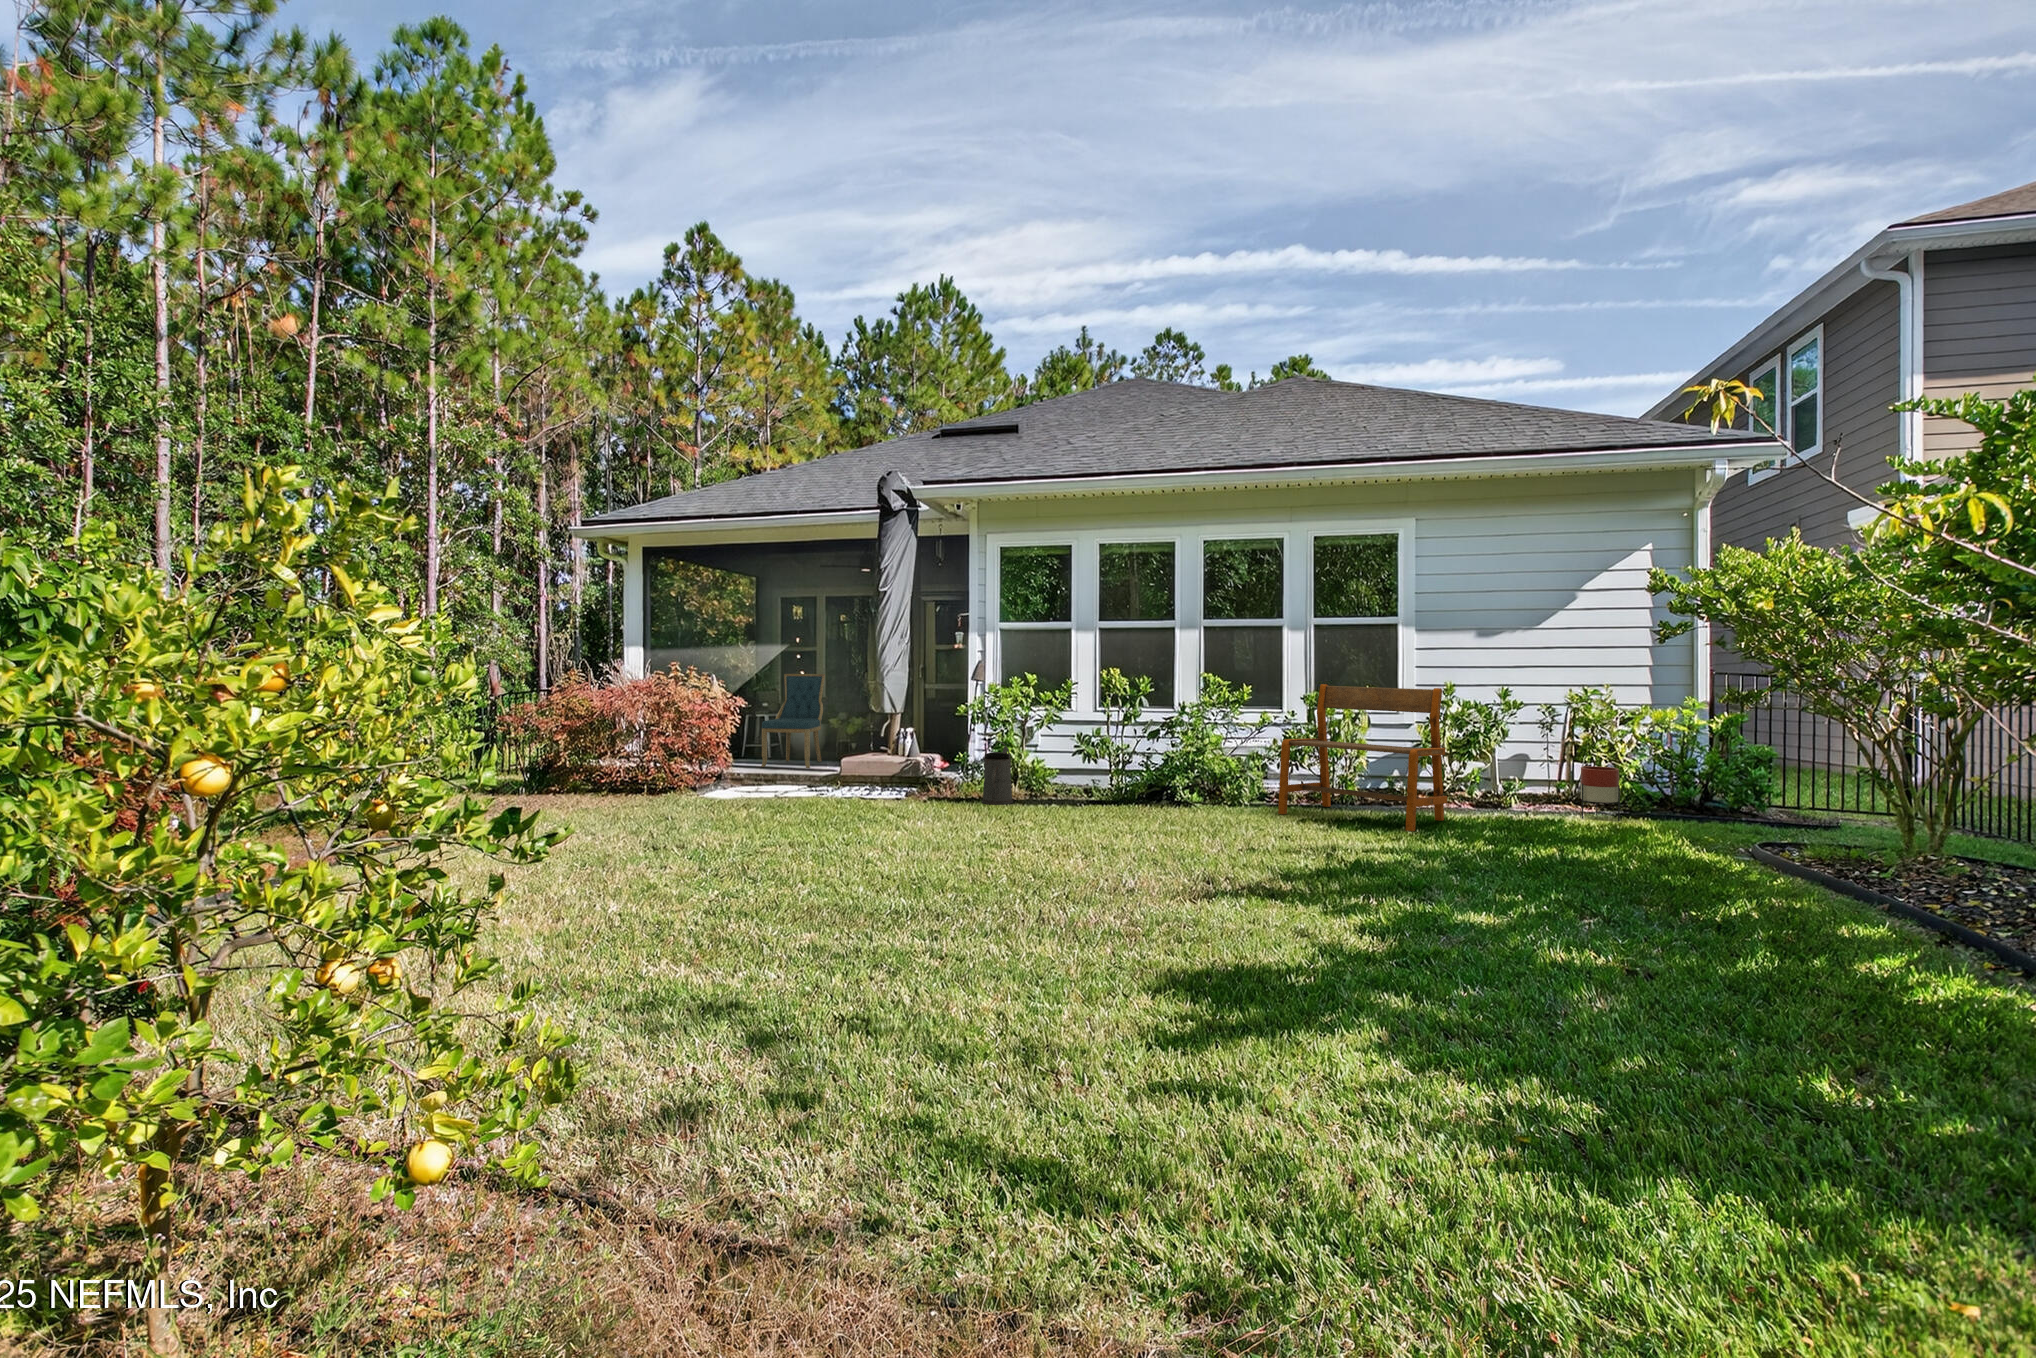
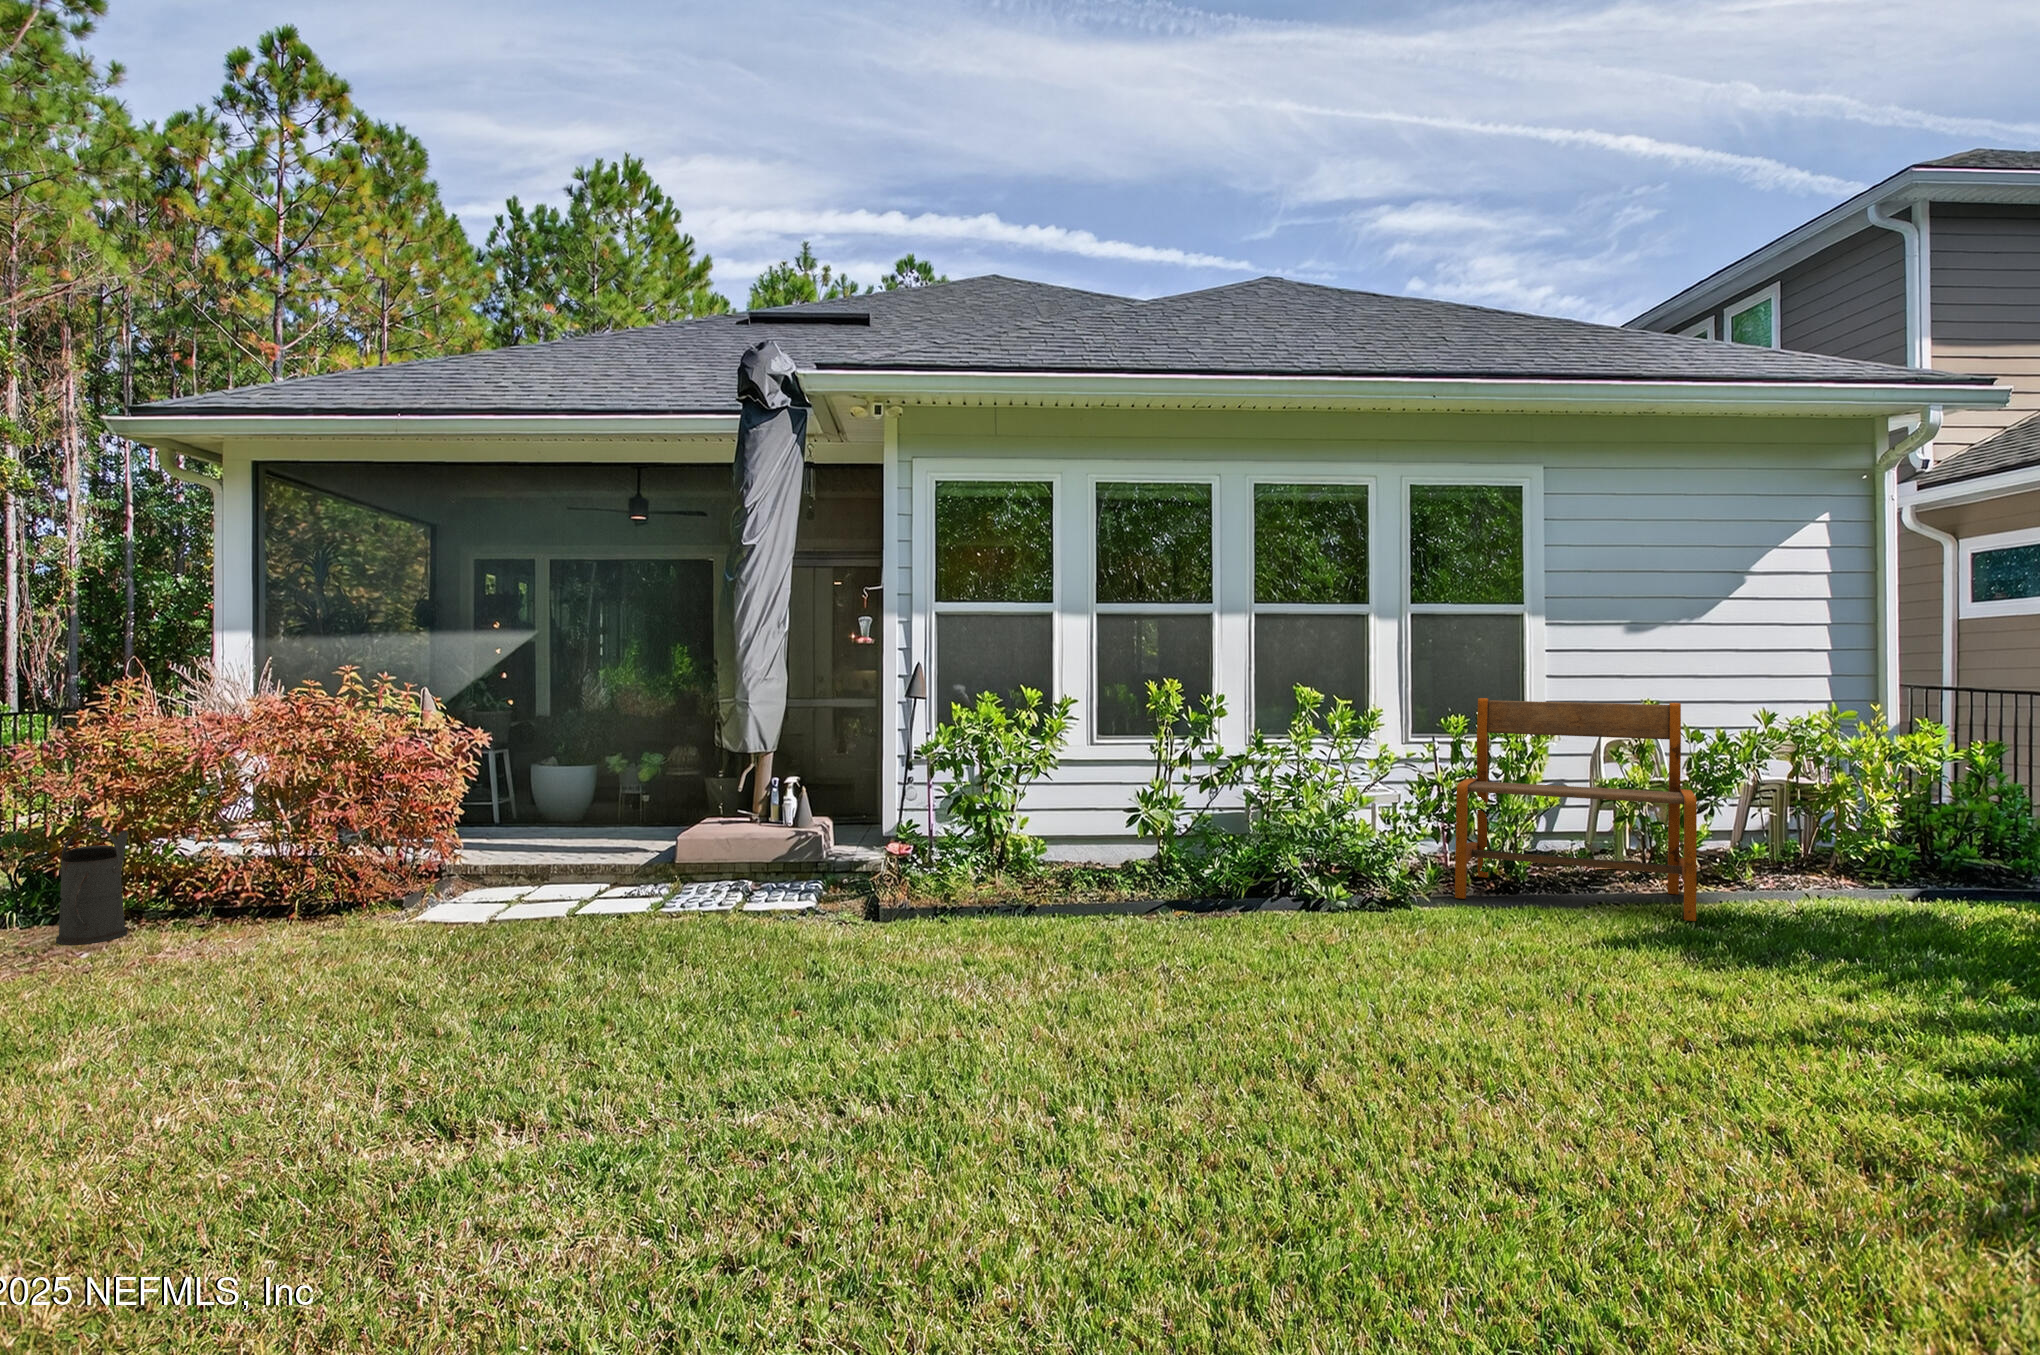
chair: present [761,674,825,768] -> none [500,688,601,848]
watering can: present [982,741,1013,805] -> present [56,826,128,945]
planter: present [1580,766,1620,821] -> none [1809,803,1868,877]

